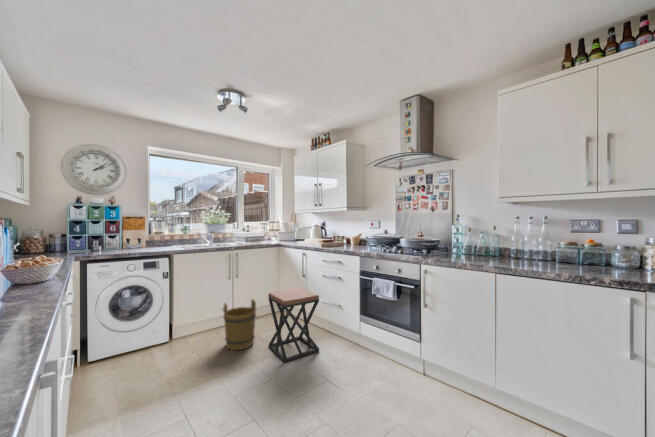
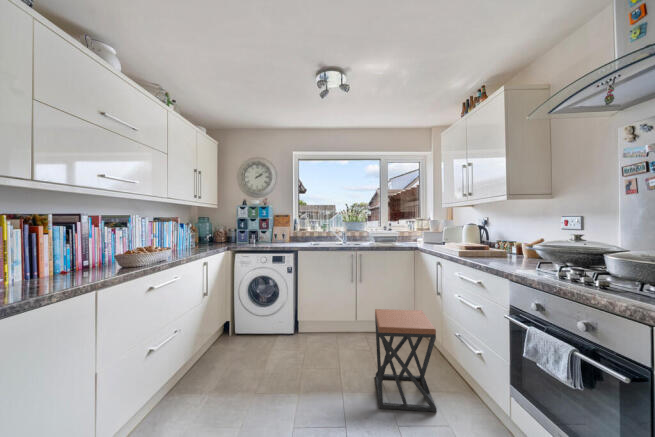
bucket: present [223,299,256,350] -> none [330,309,367,369]

